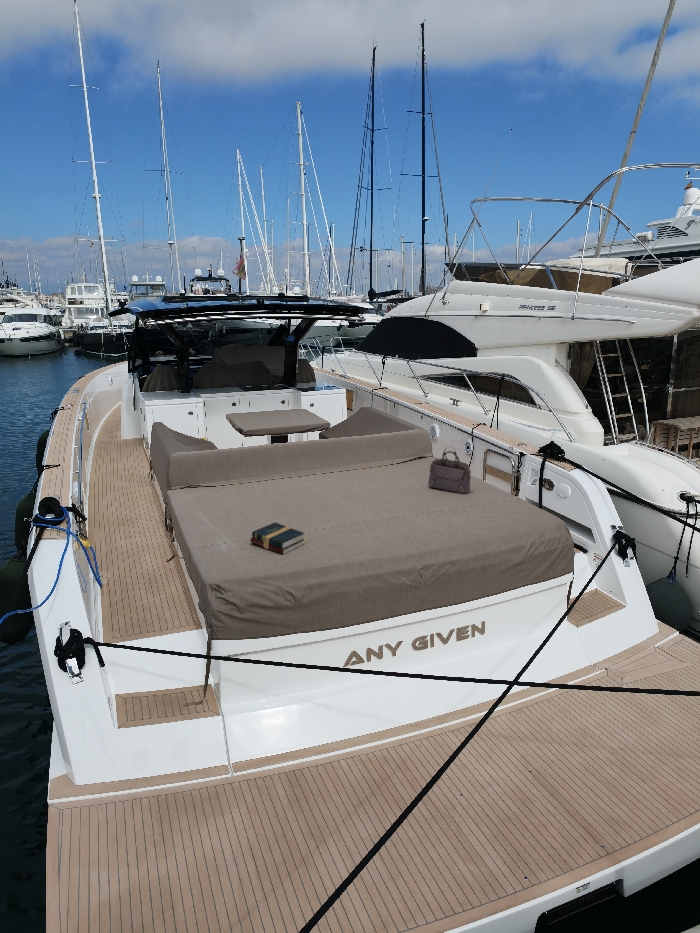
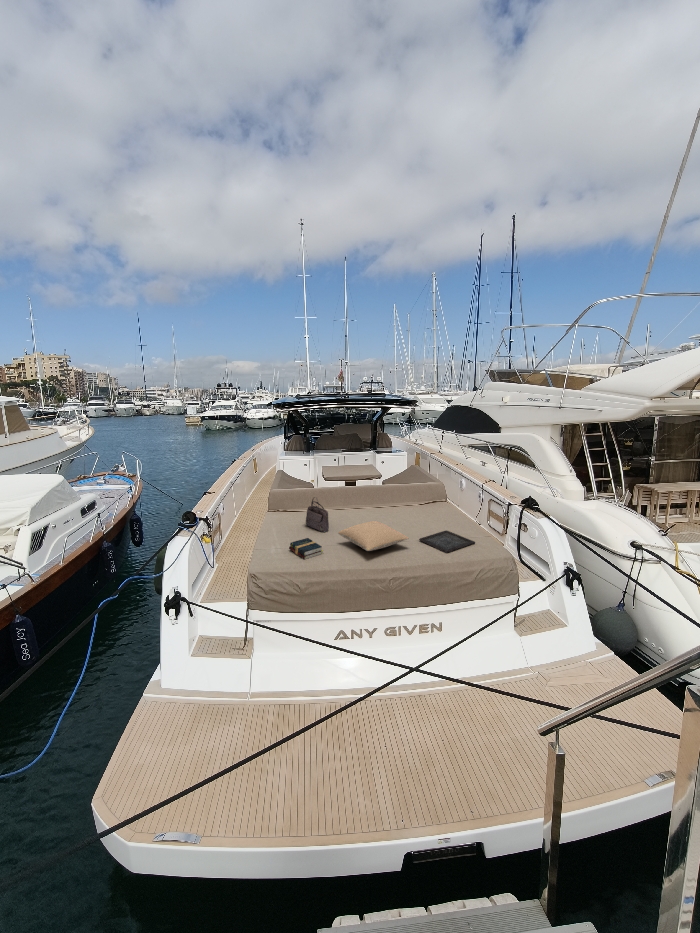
handbag: present [428,450,471,494] -> present [306,498,329,532]
pillow: none [320,490,425,532] -> present [339,521,409,551]
tray: none [434,495,510,525] -> present [419,530,475,553]

